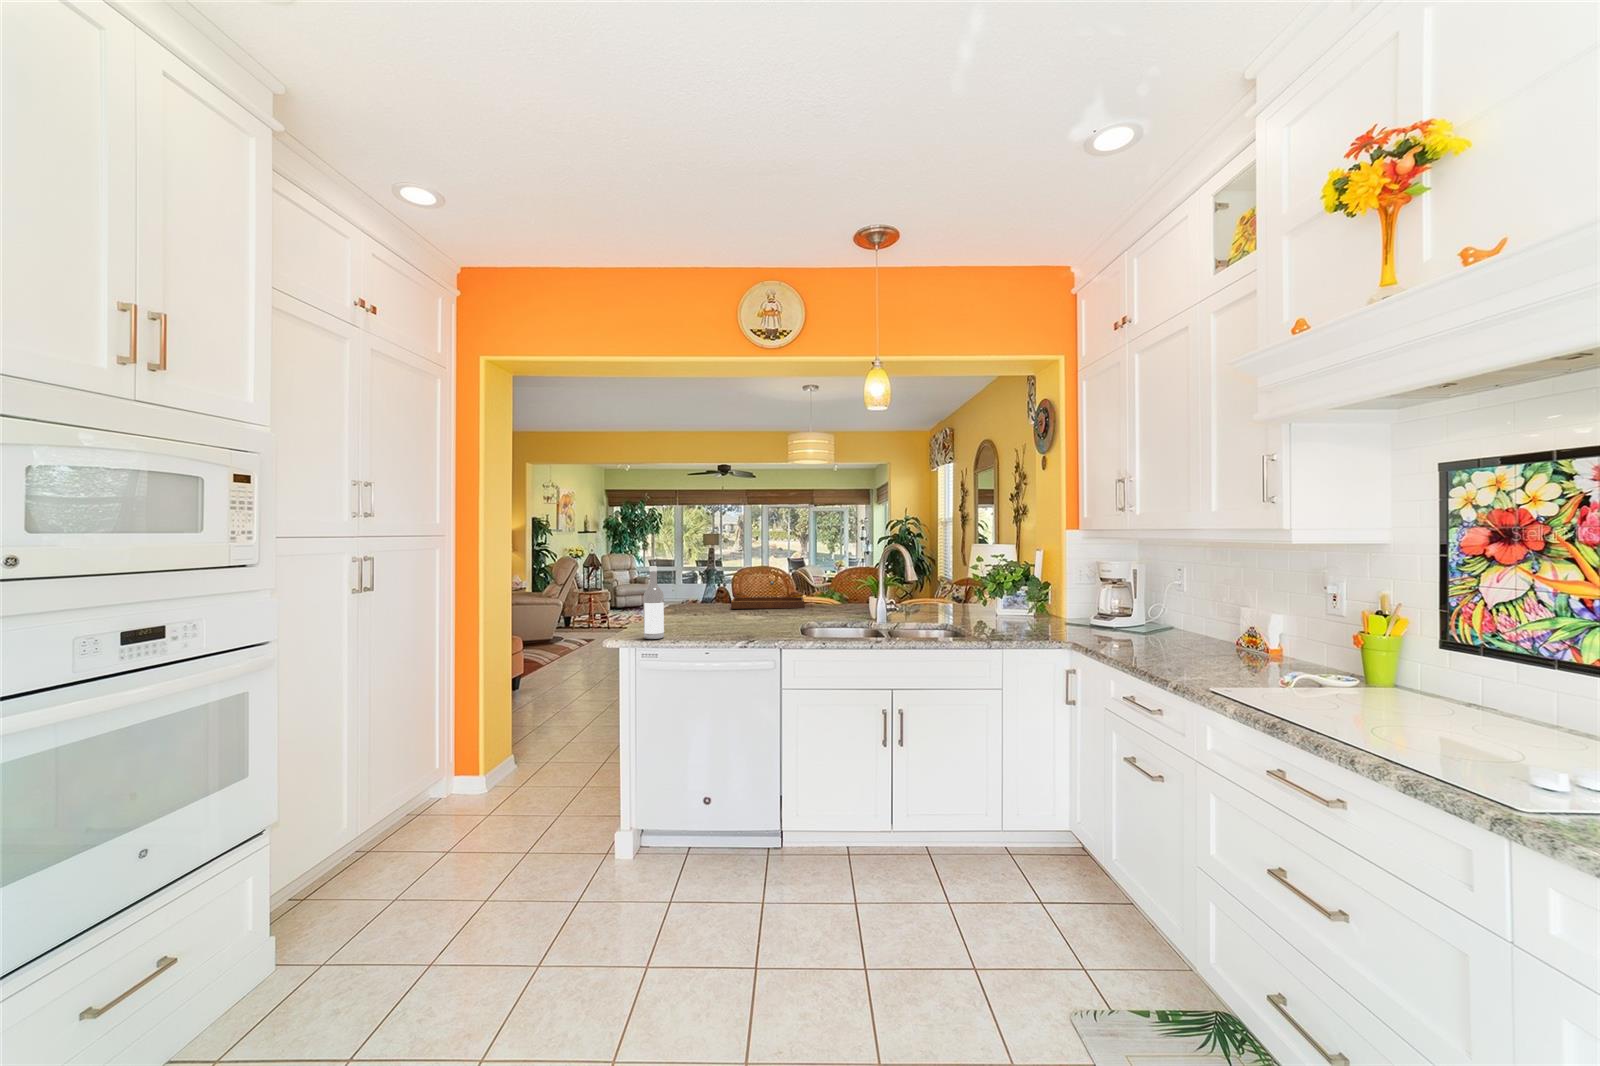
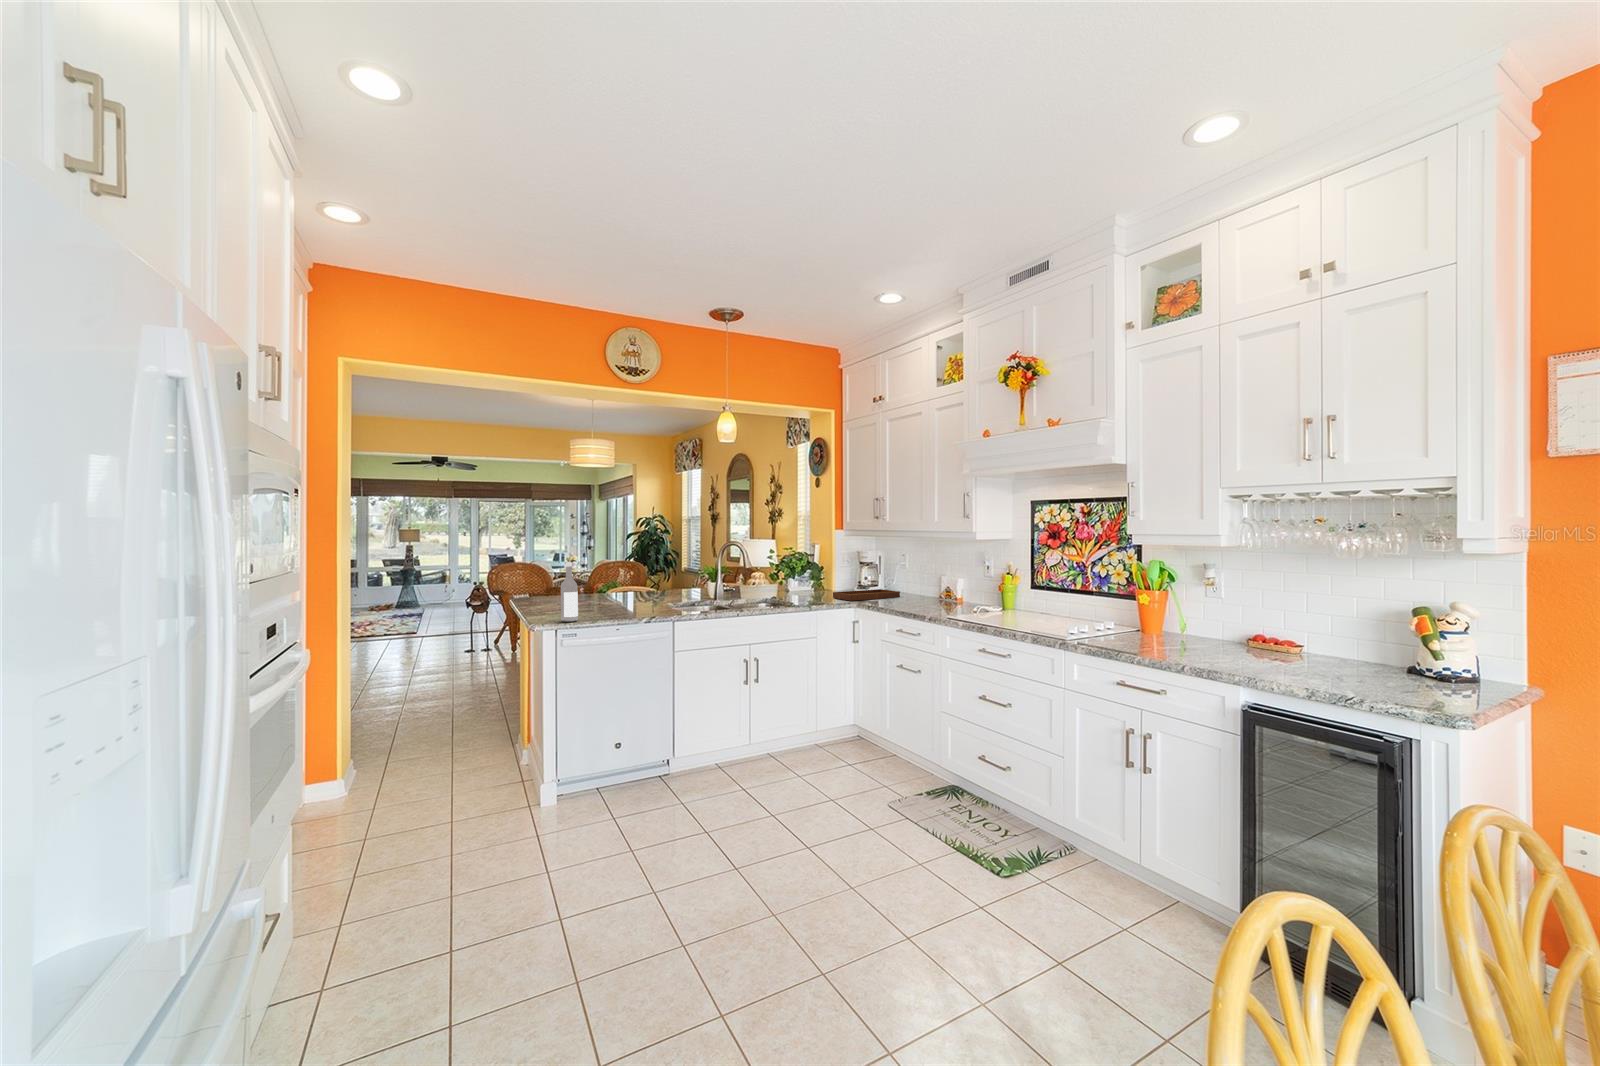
tray: present [731,581,804,609] -> present [833,577,900,601]

